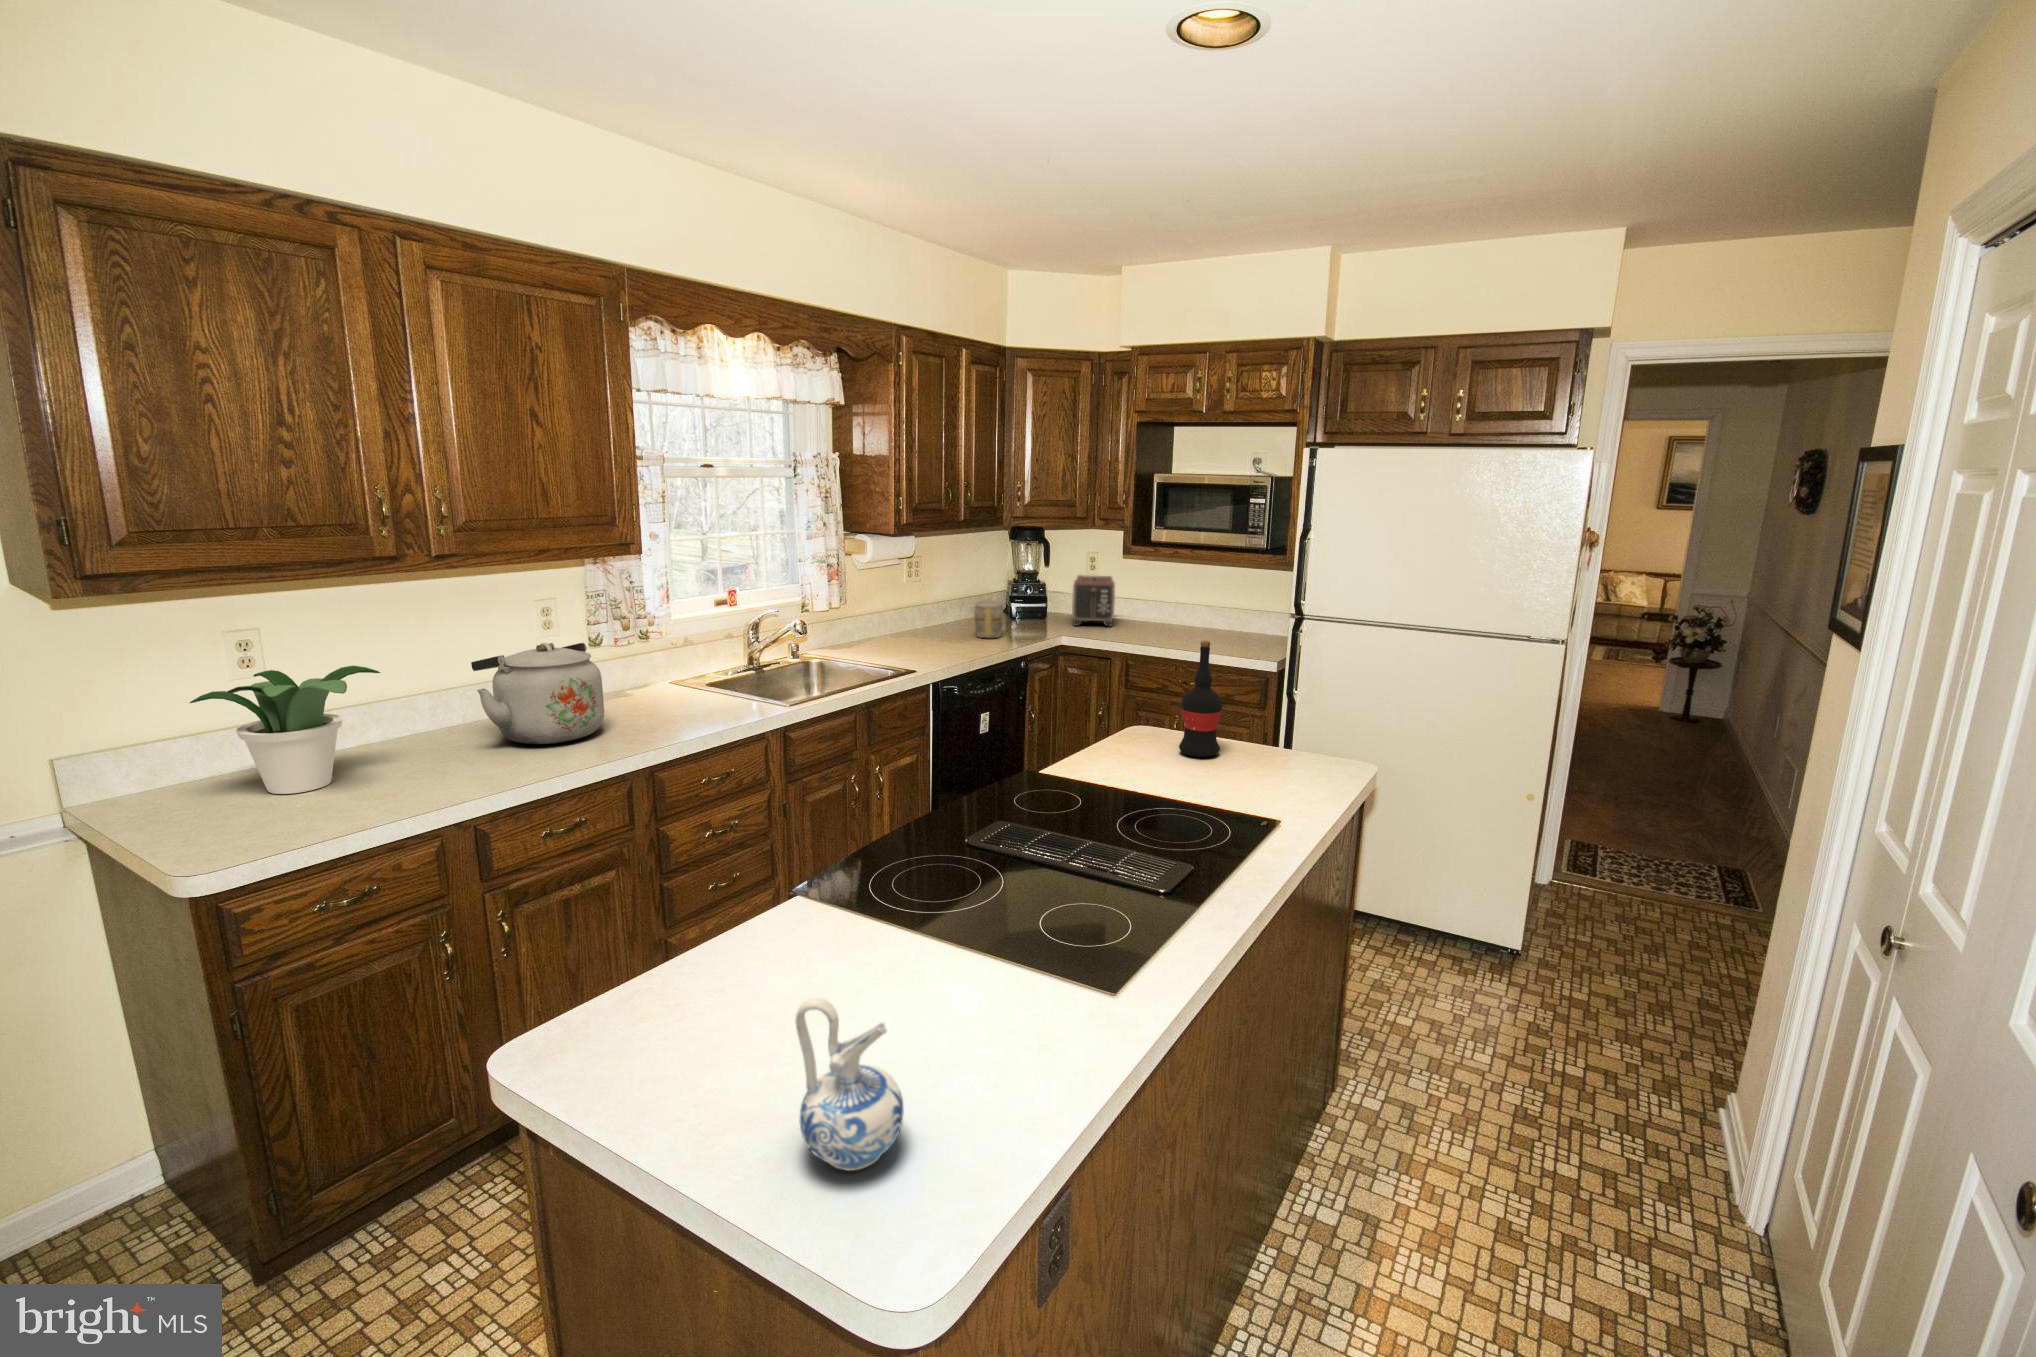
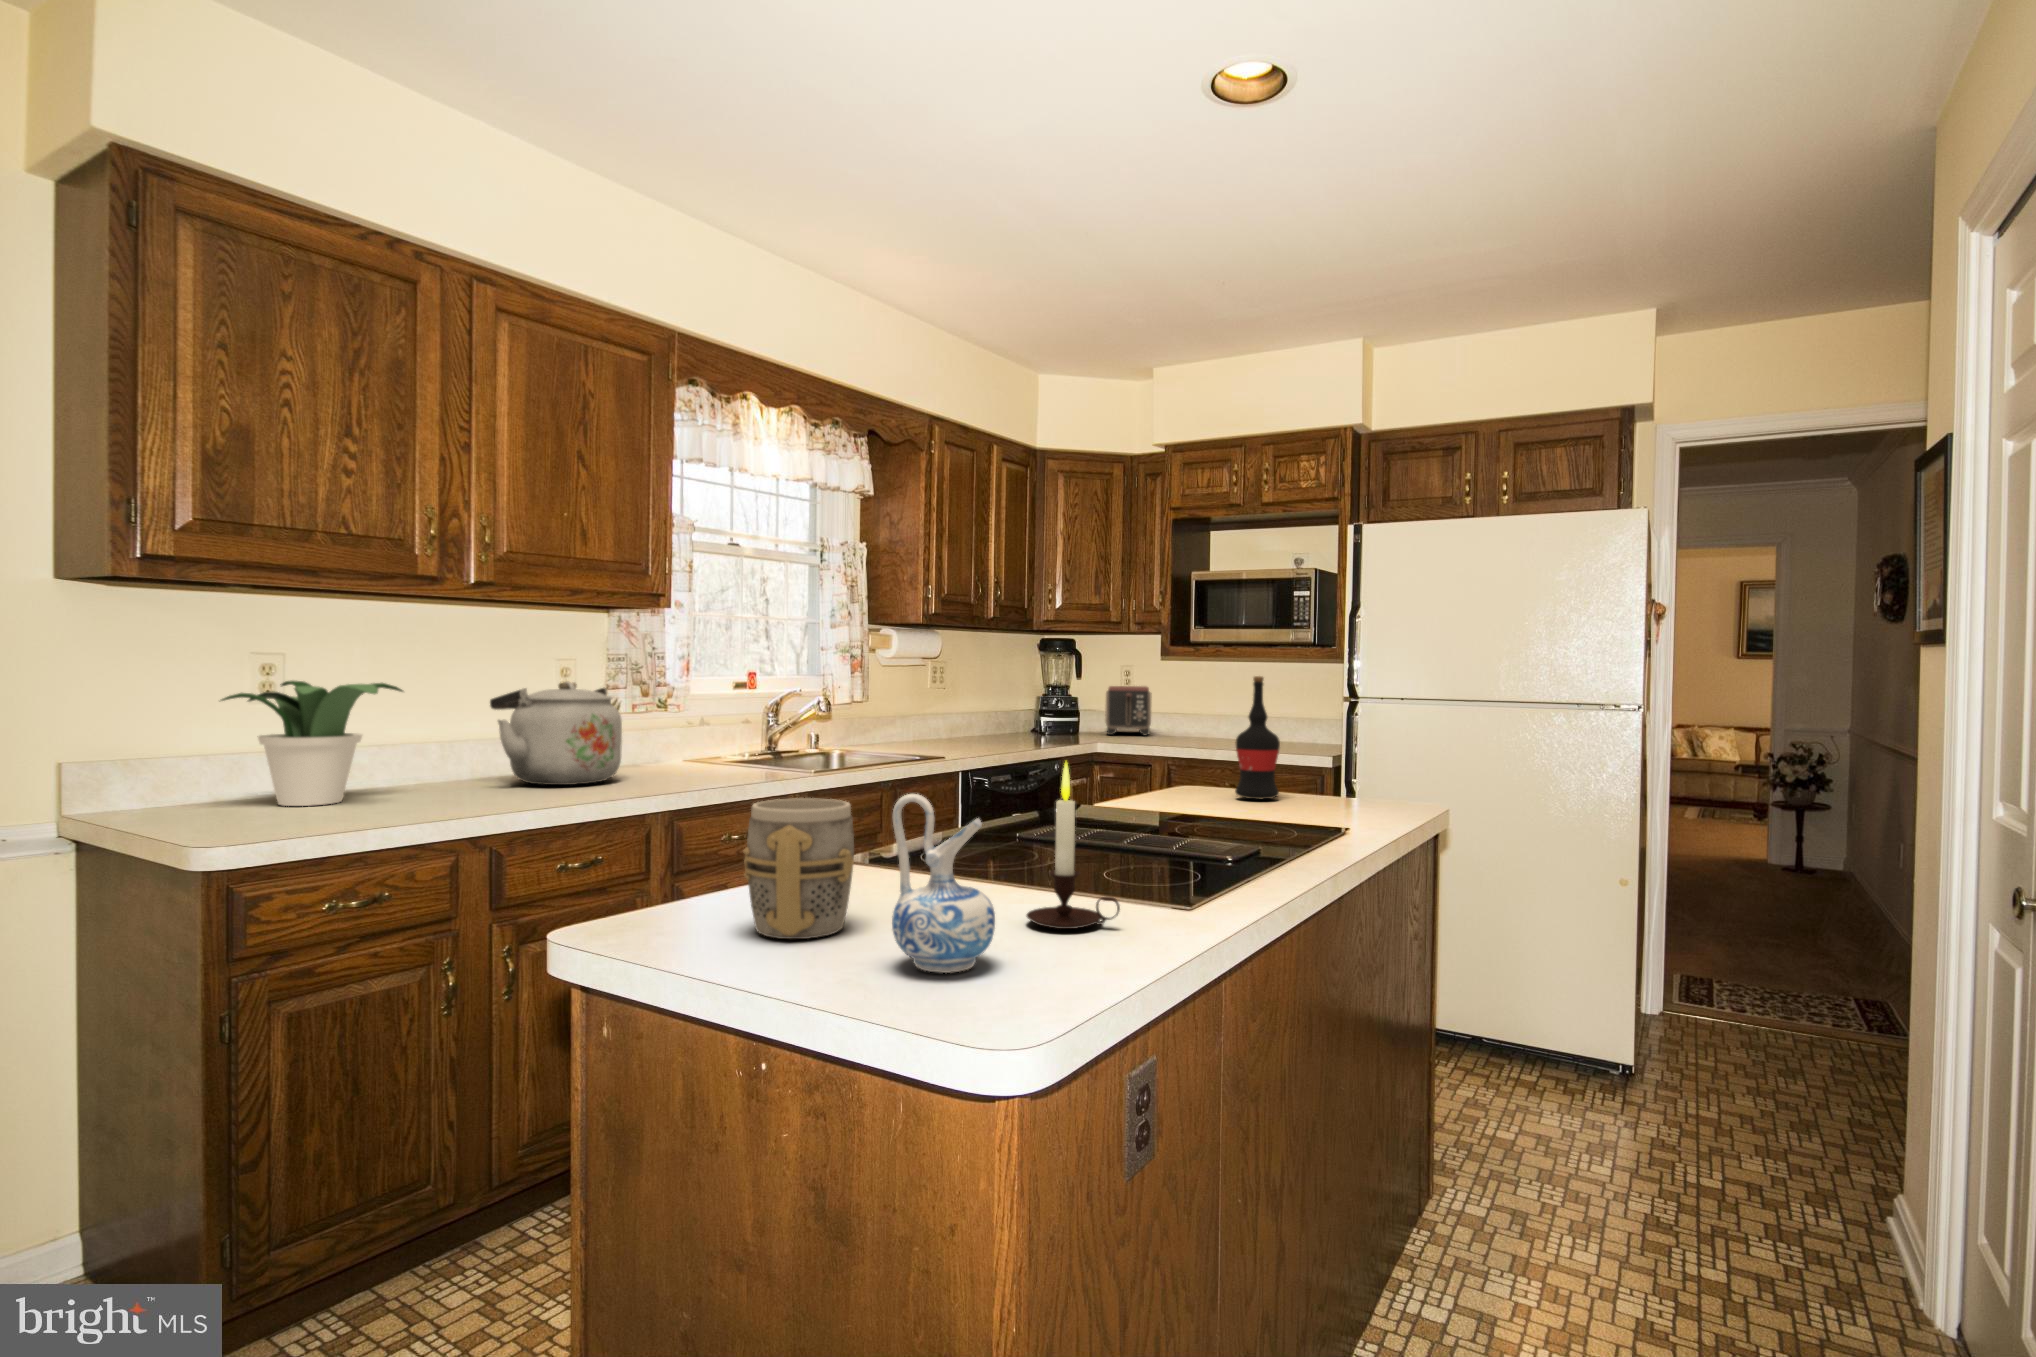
mug: present [974,600,1004,638] -> present [743,798,854,939]
candle: none [948,899,1037,1063] -> present [1026,762,1120,929]

